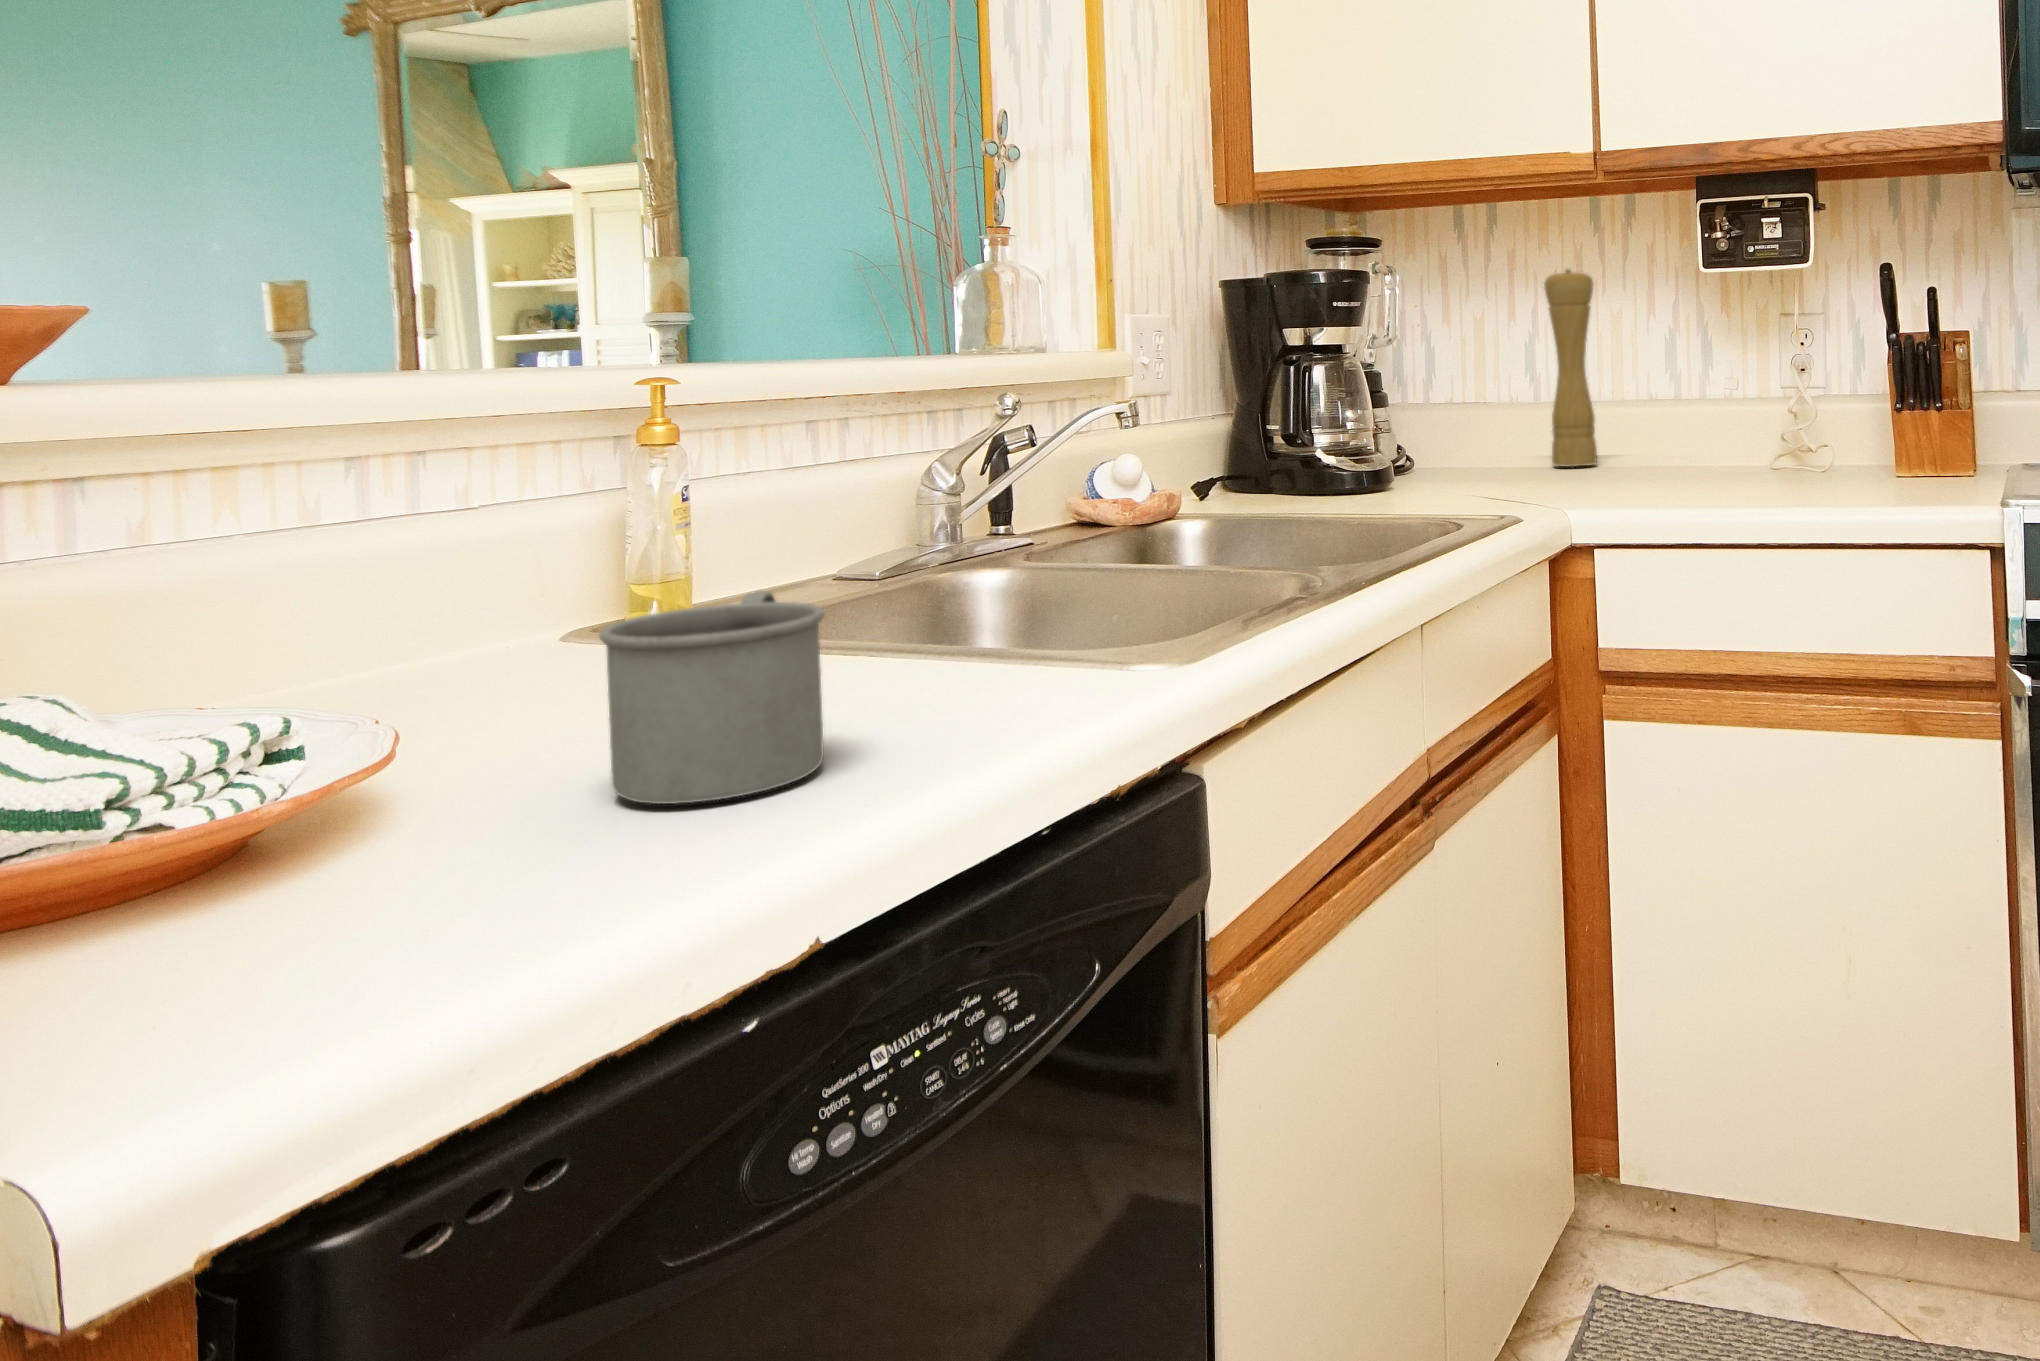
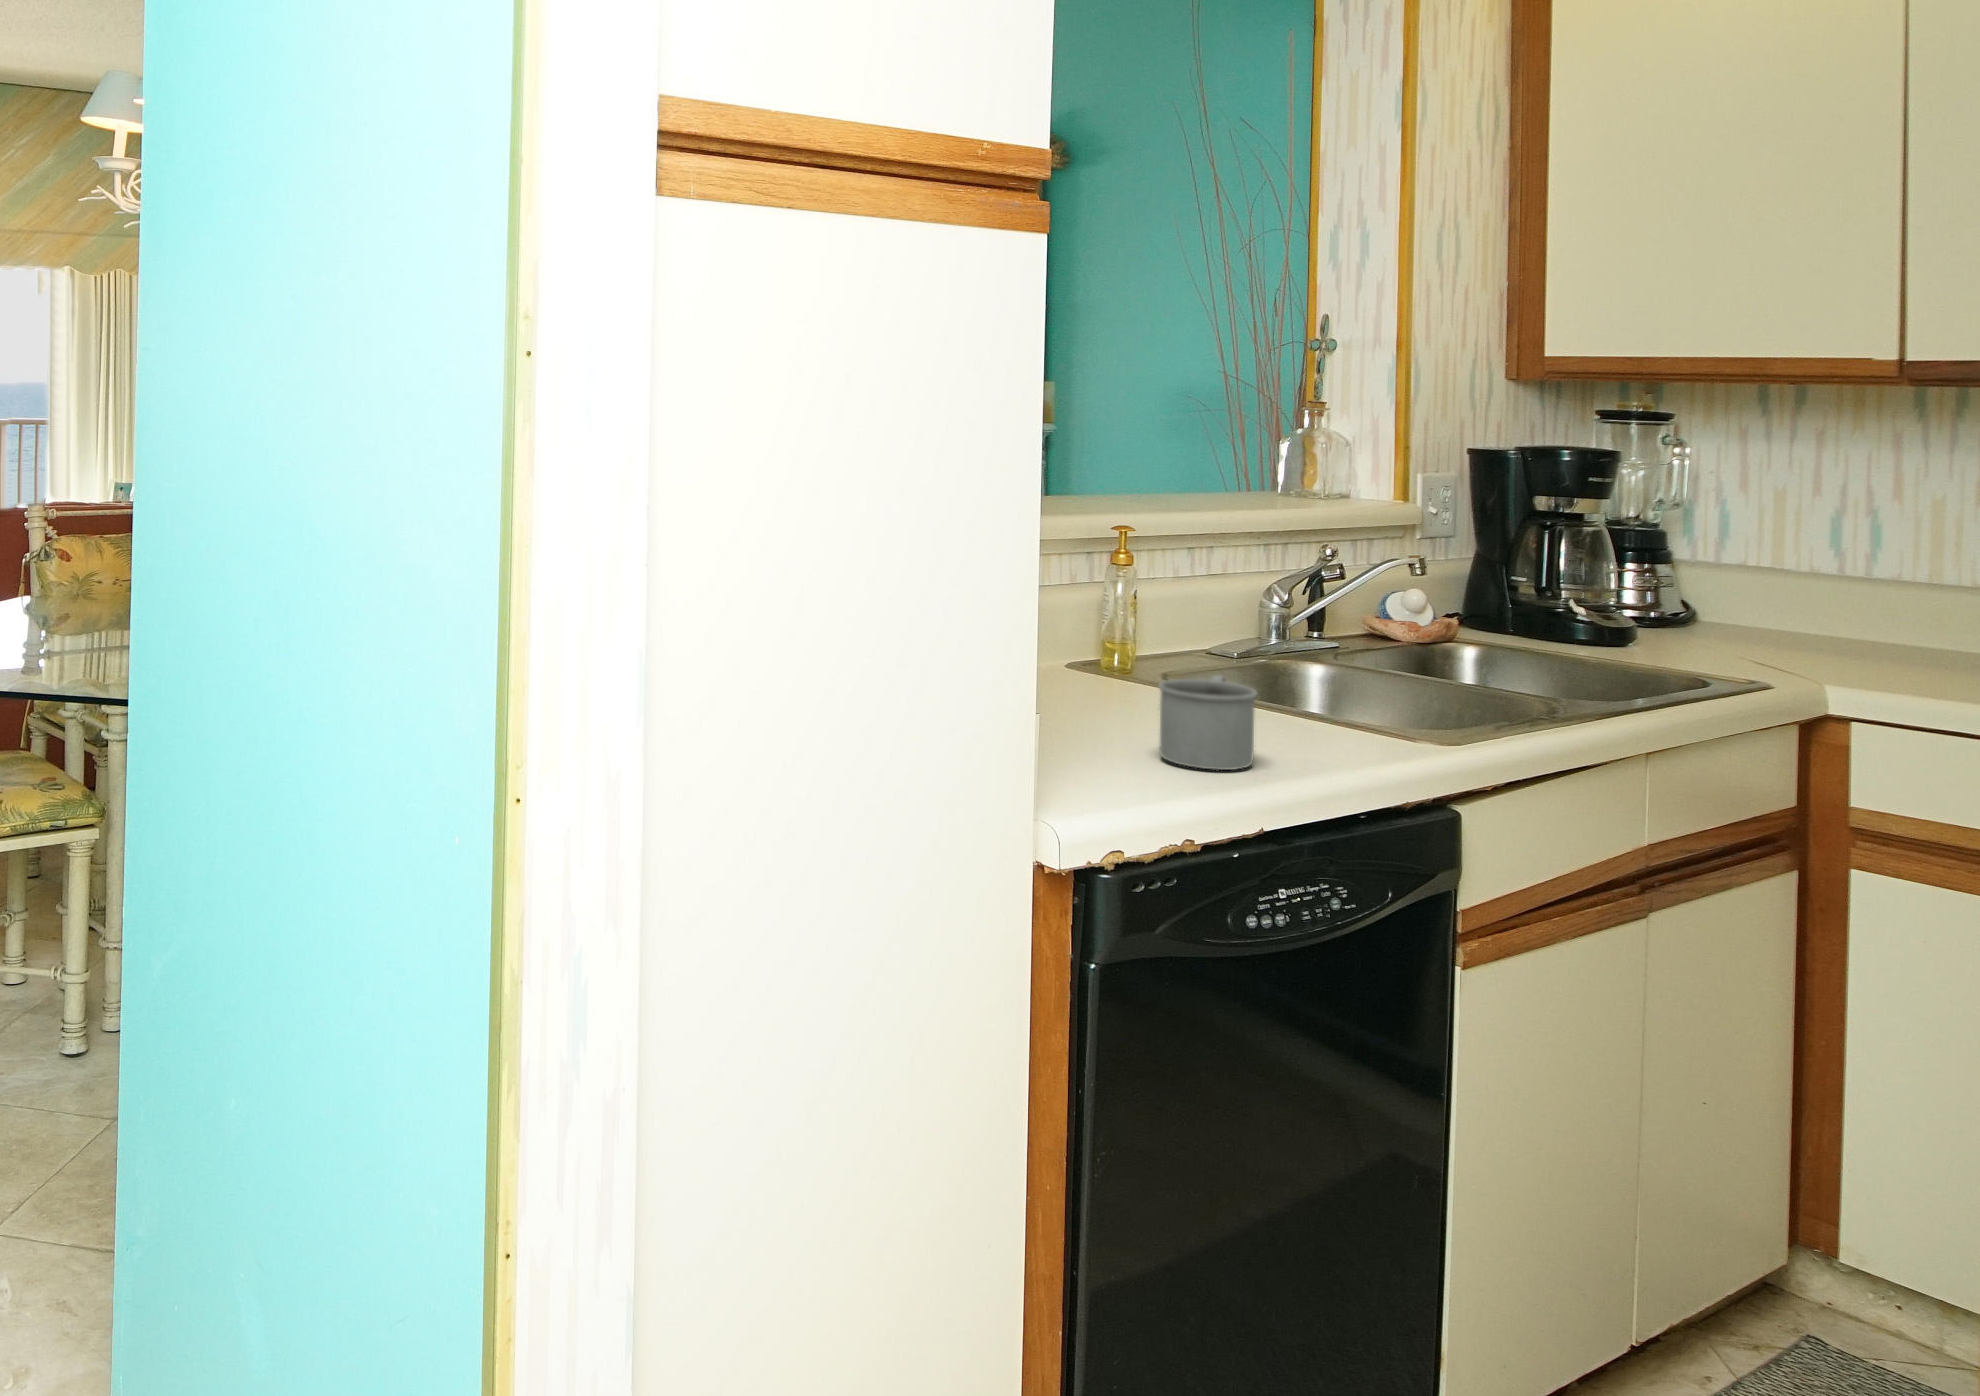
pepper mill: present [1544,270,1597,467] -> none [1854,453,1916,642]

